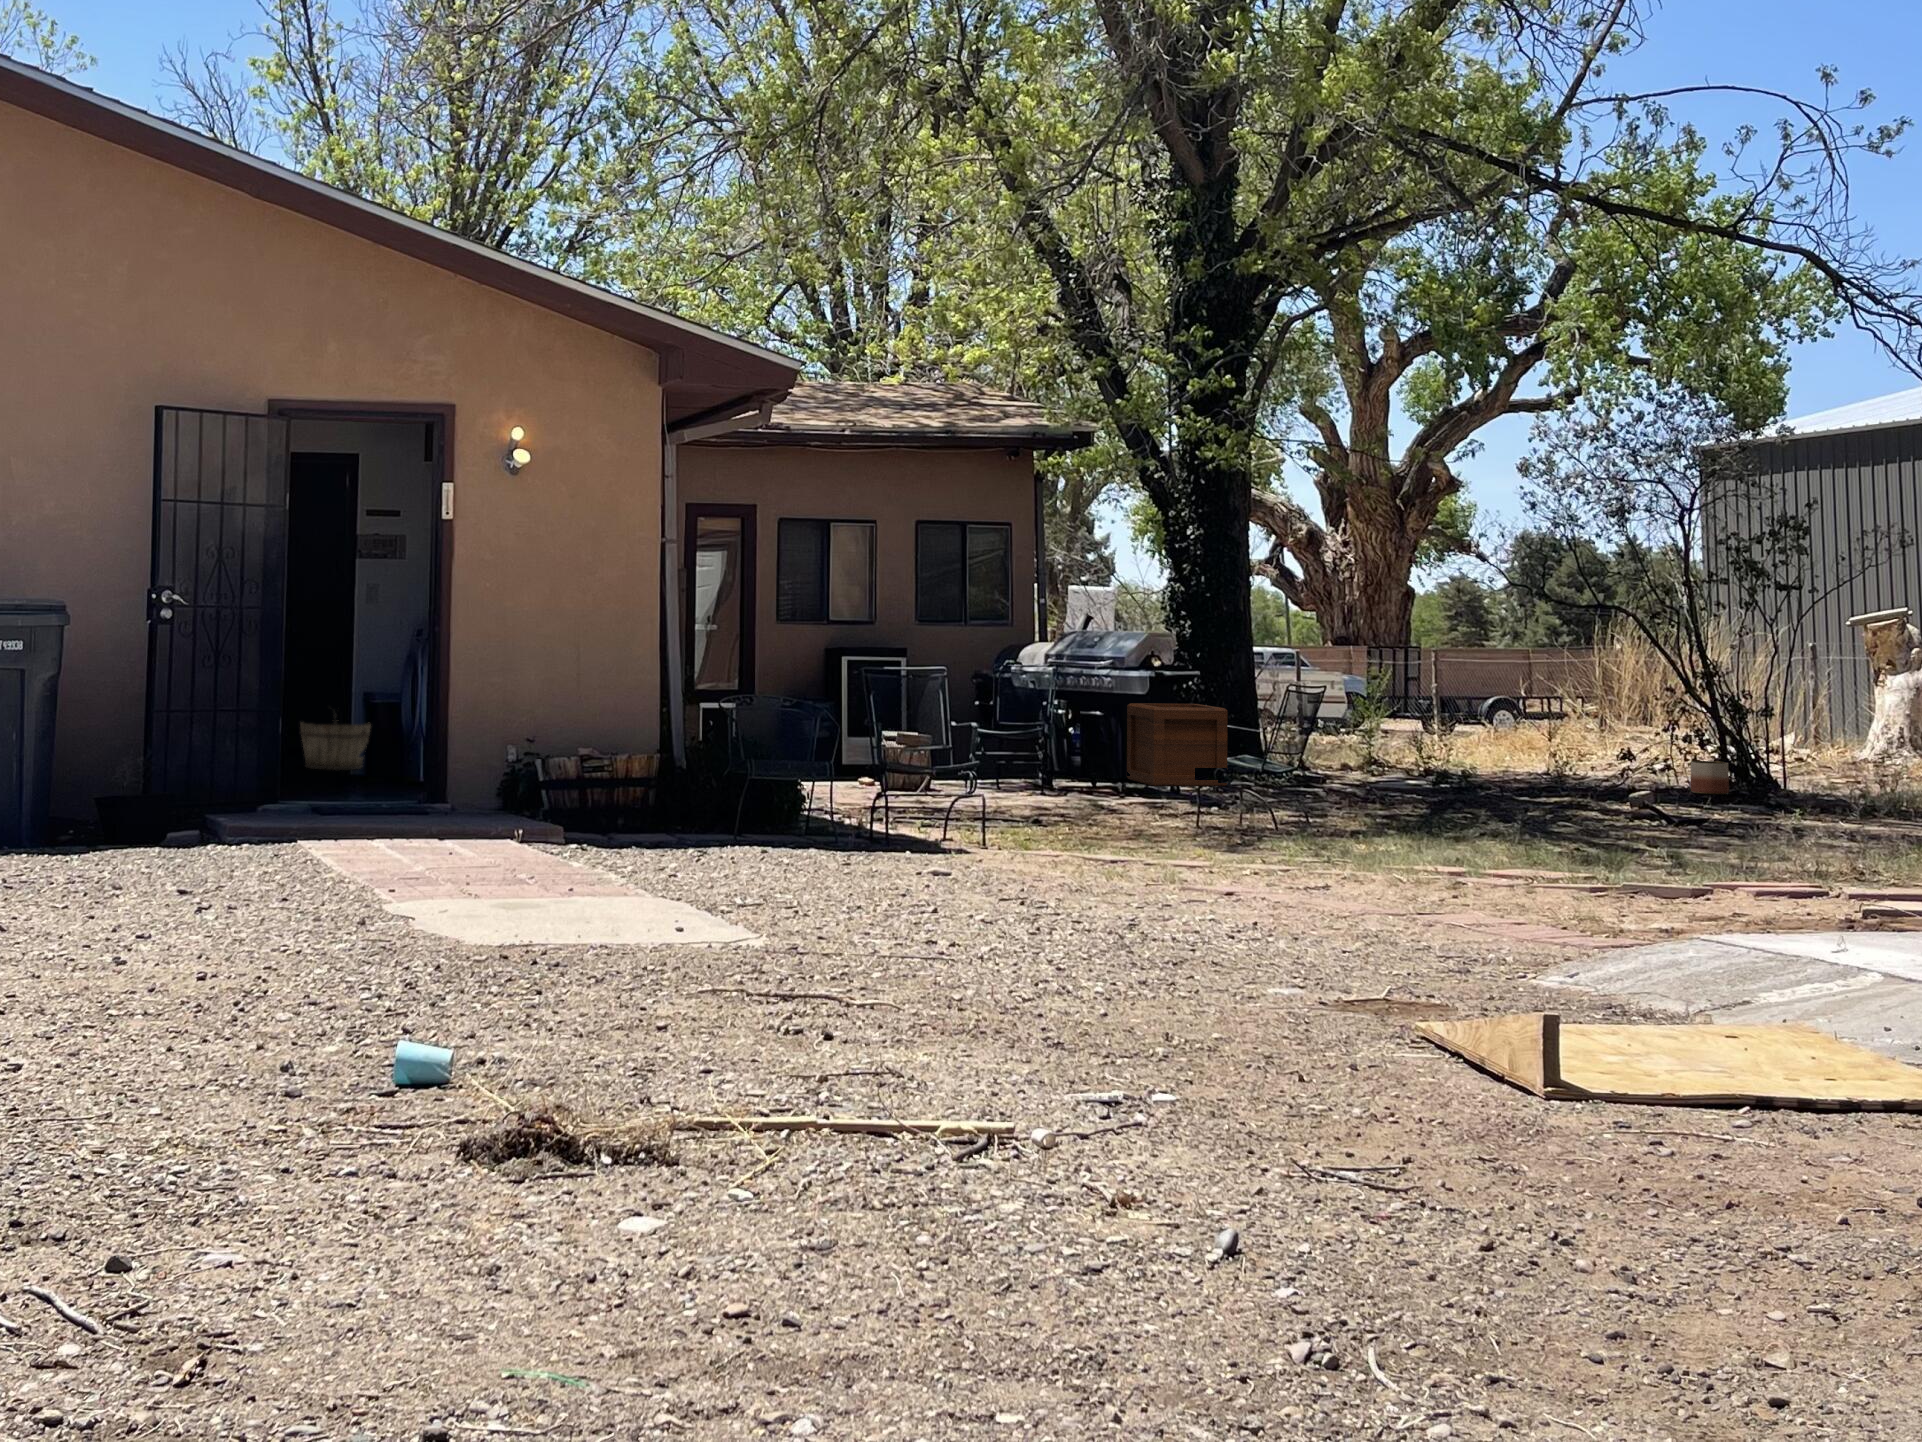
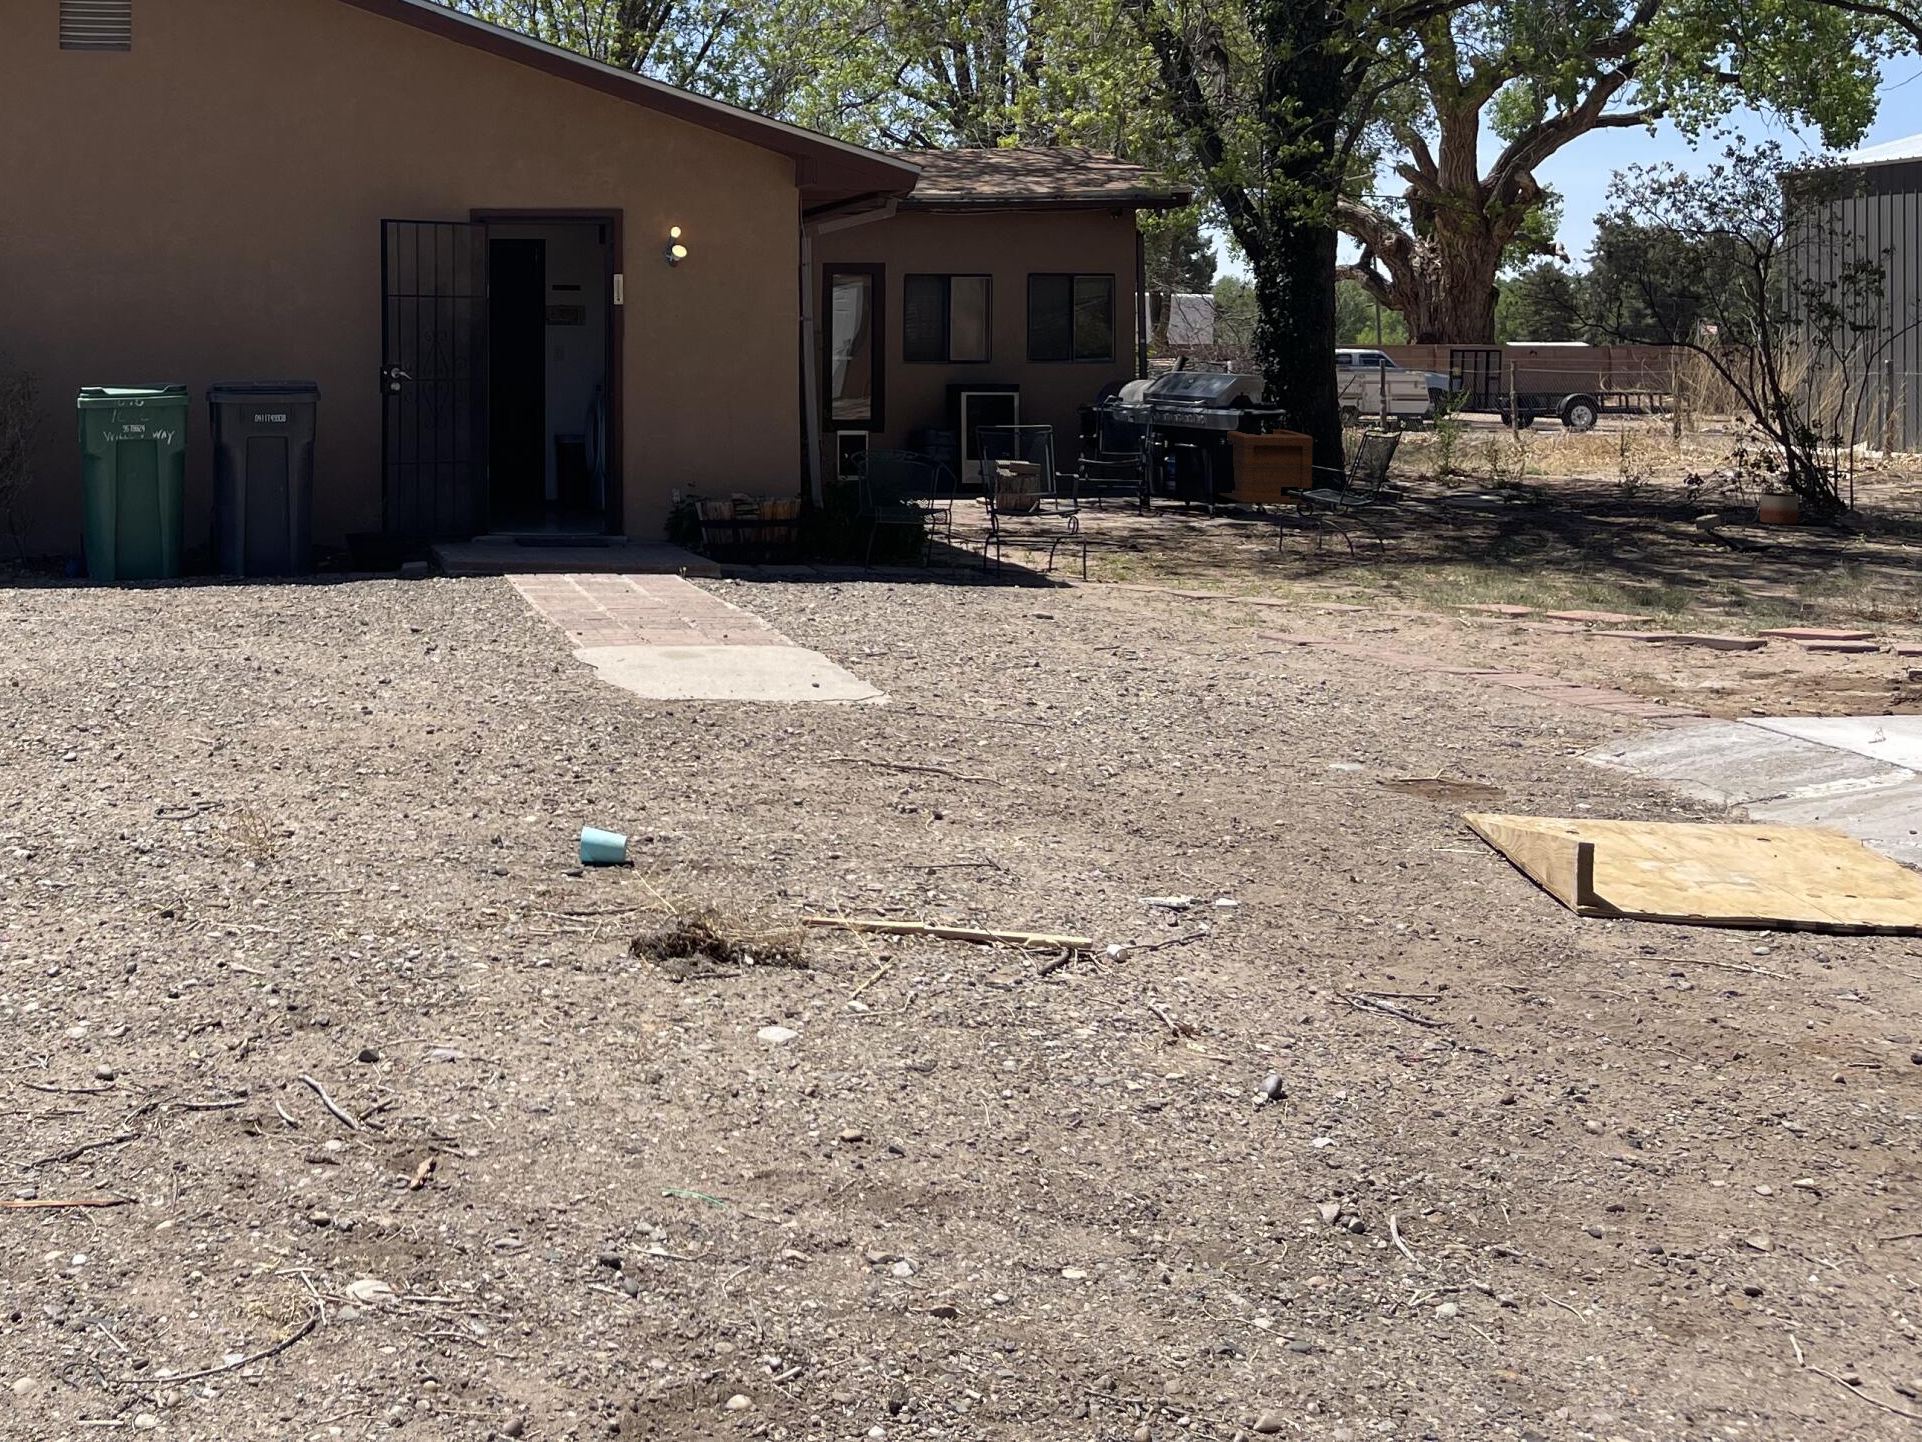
wooden bucket: present [300,713,371,770] -> none [501,437,559,490]

